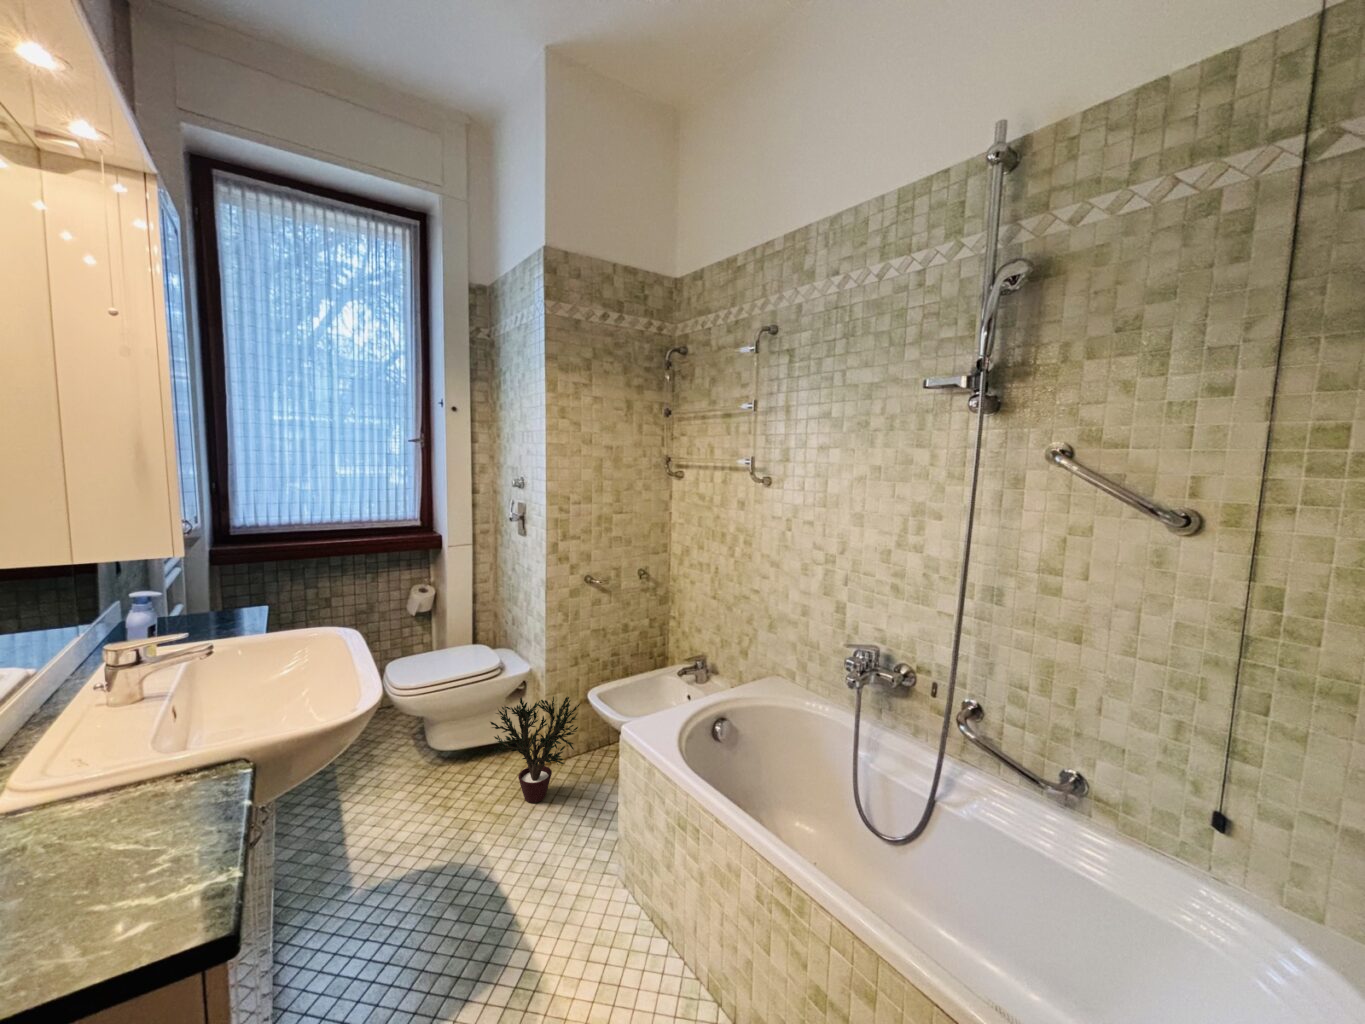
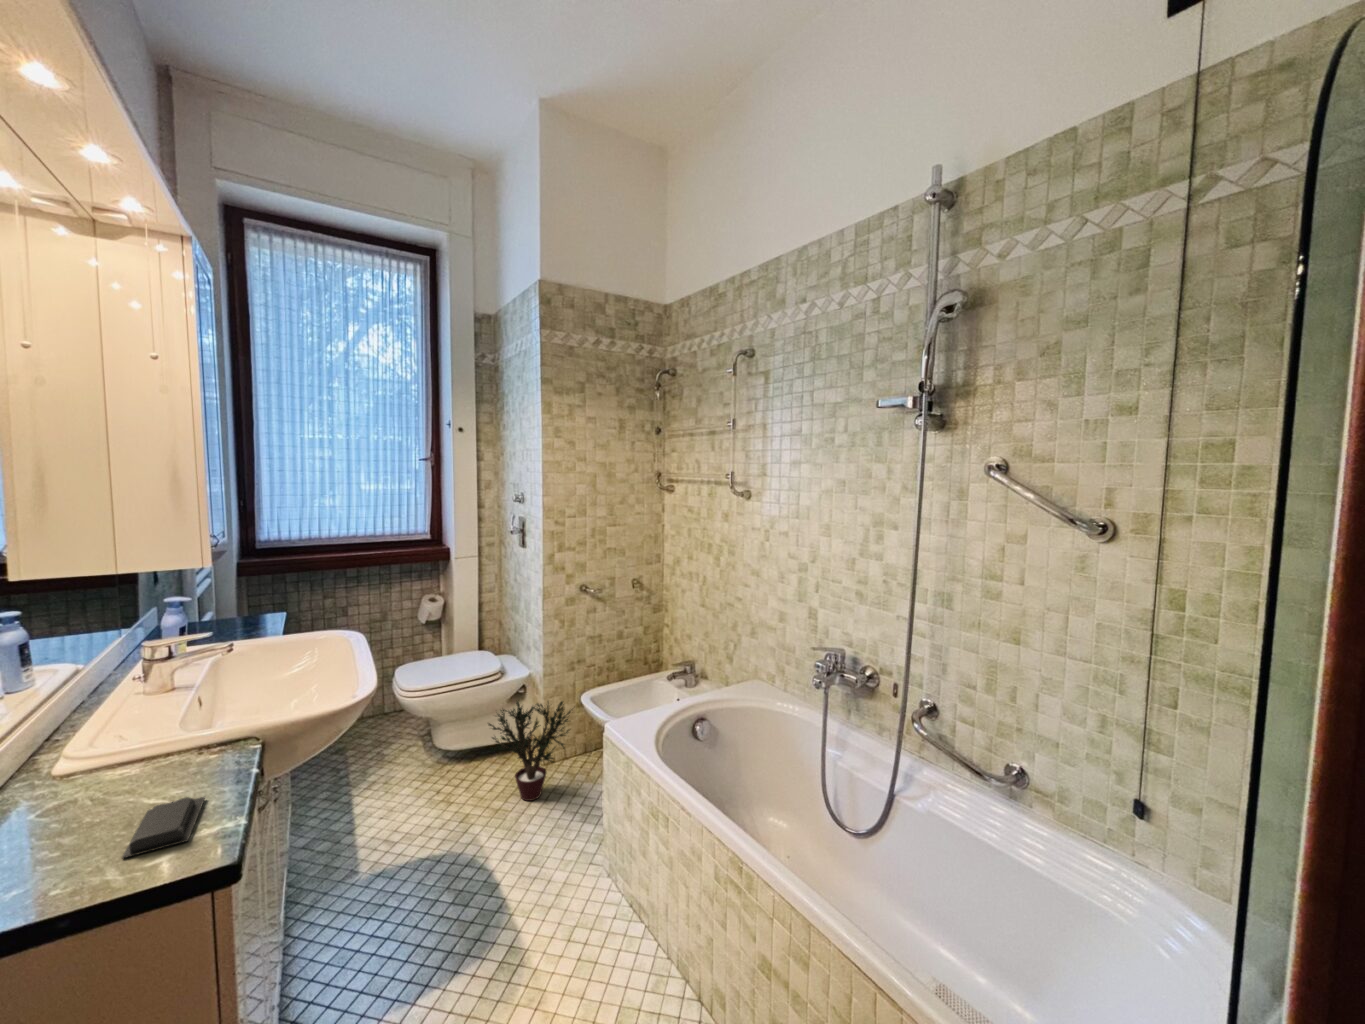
soap bar: none [74,841,185,938] -> present [122,797,205,858]

